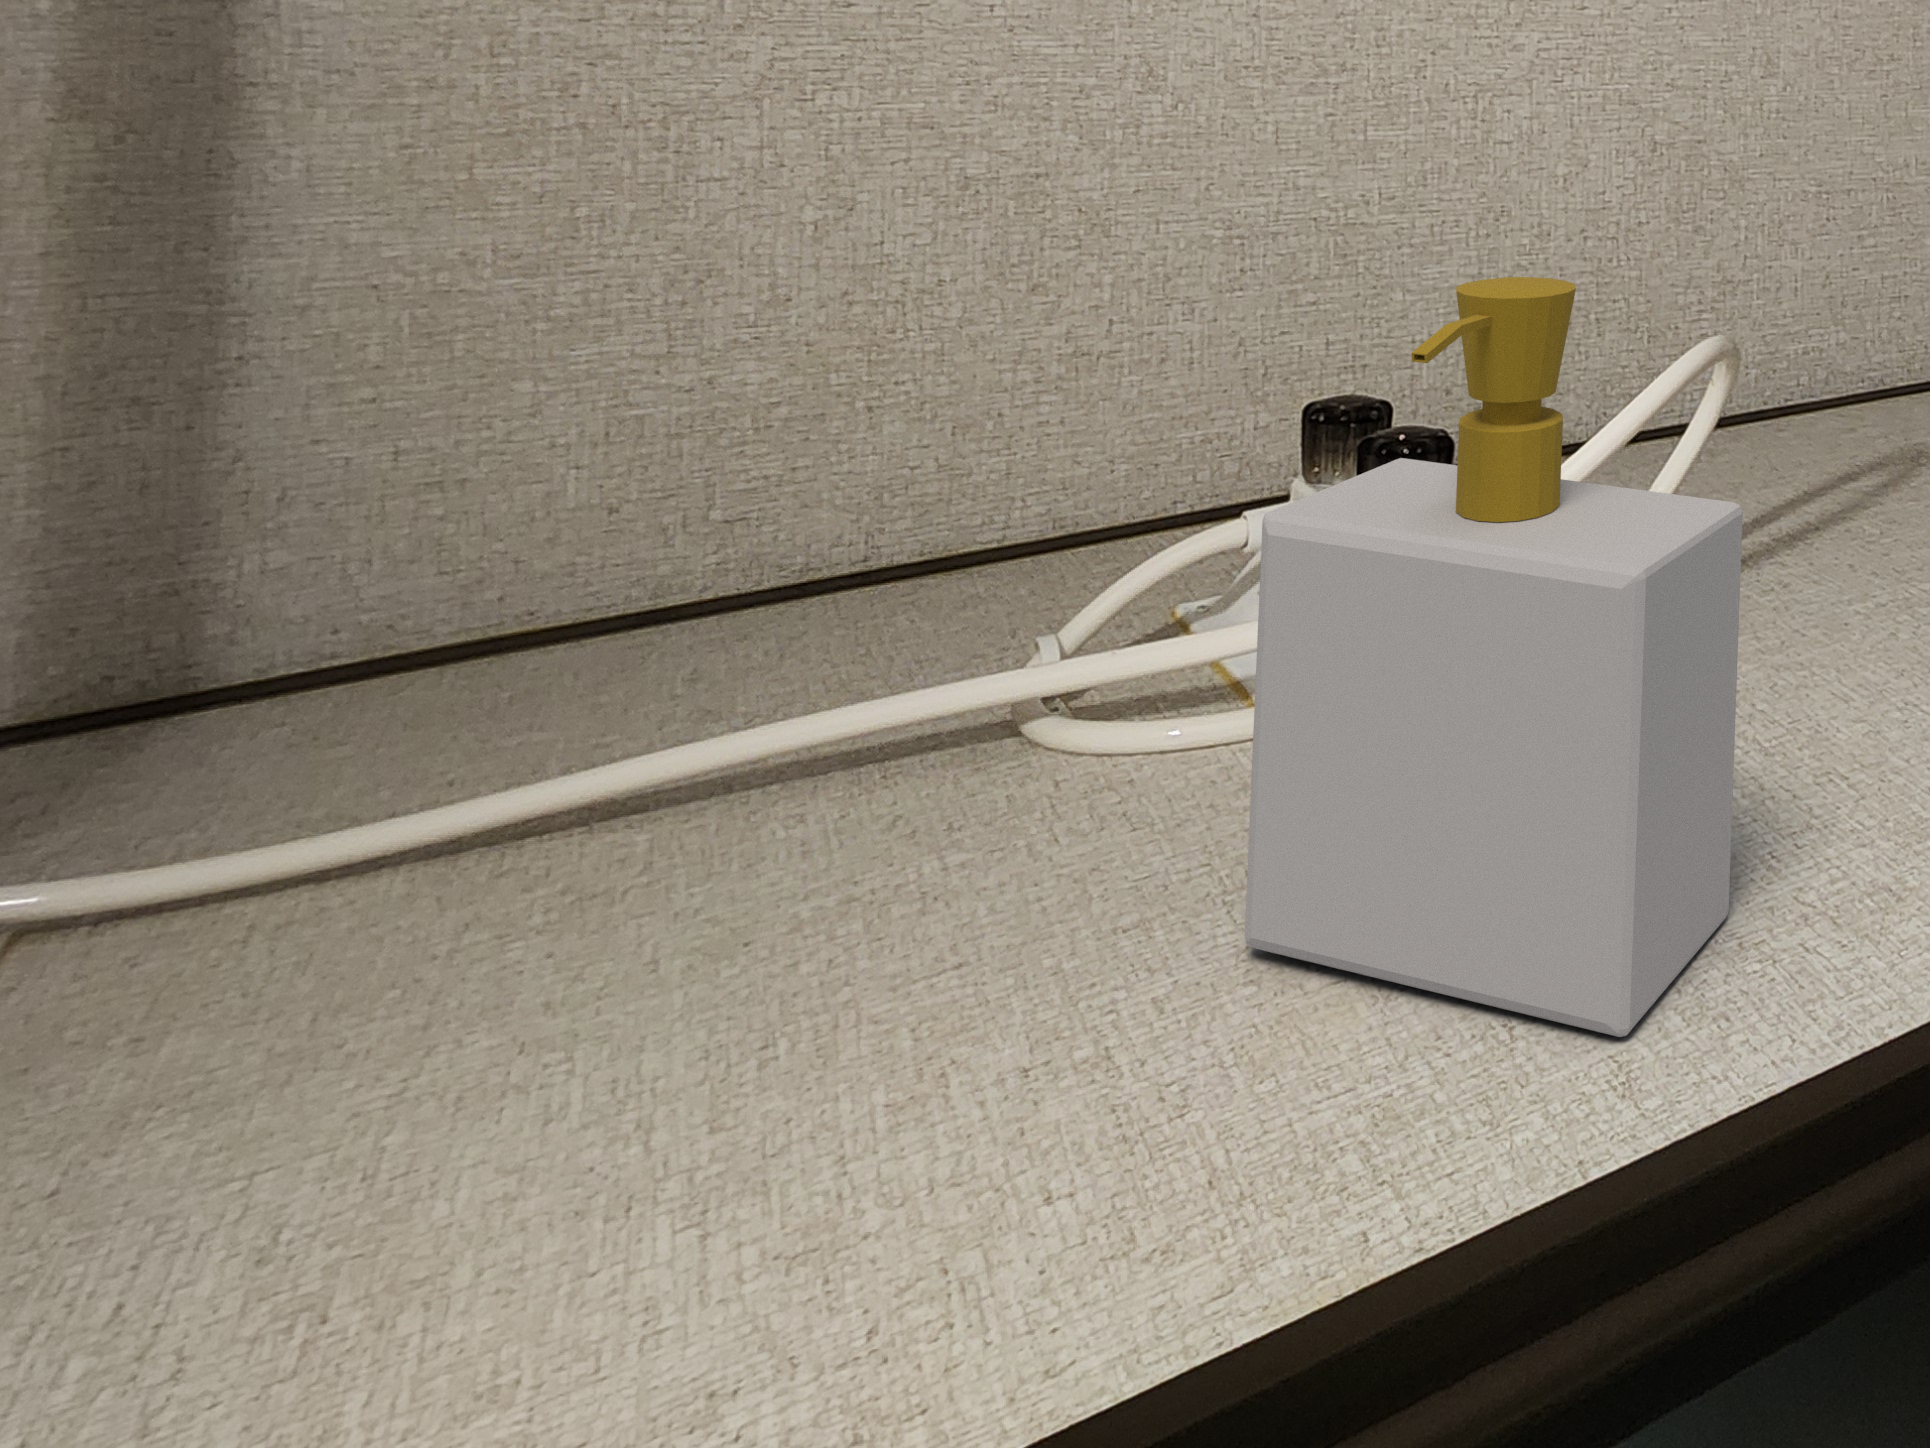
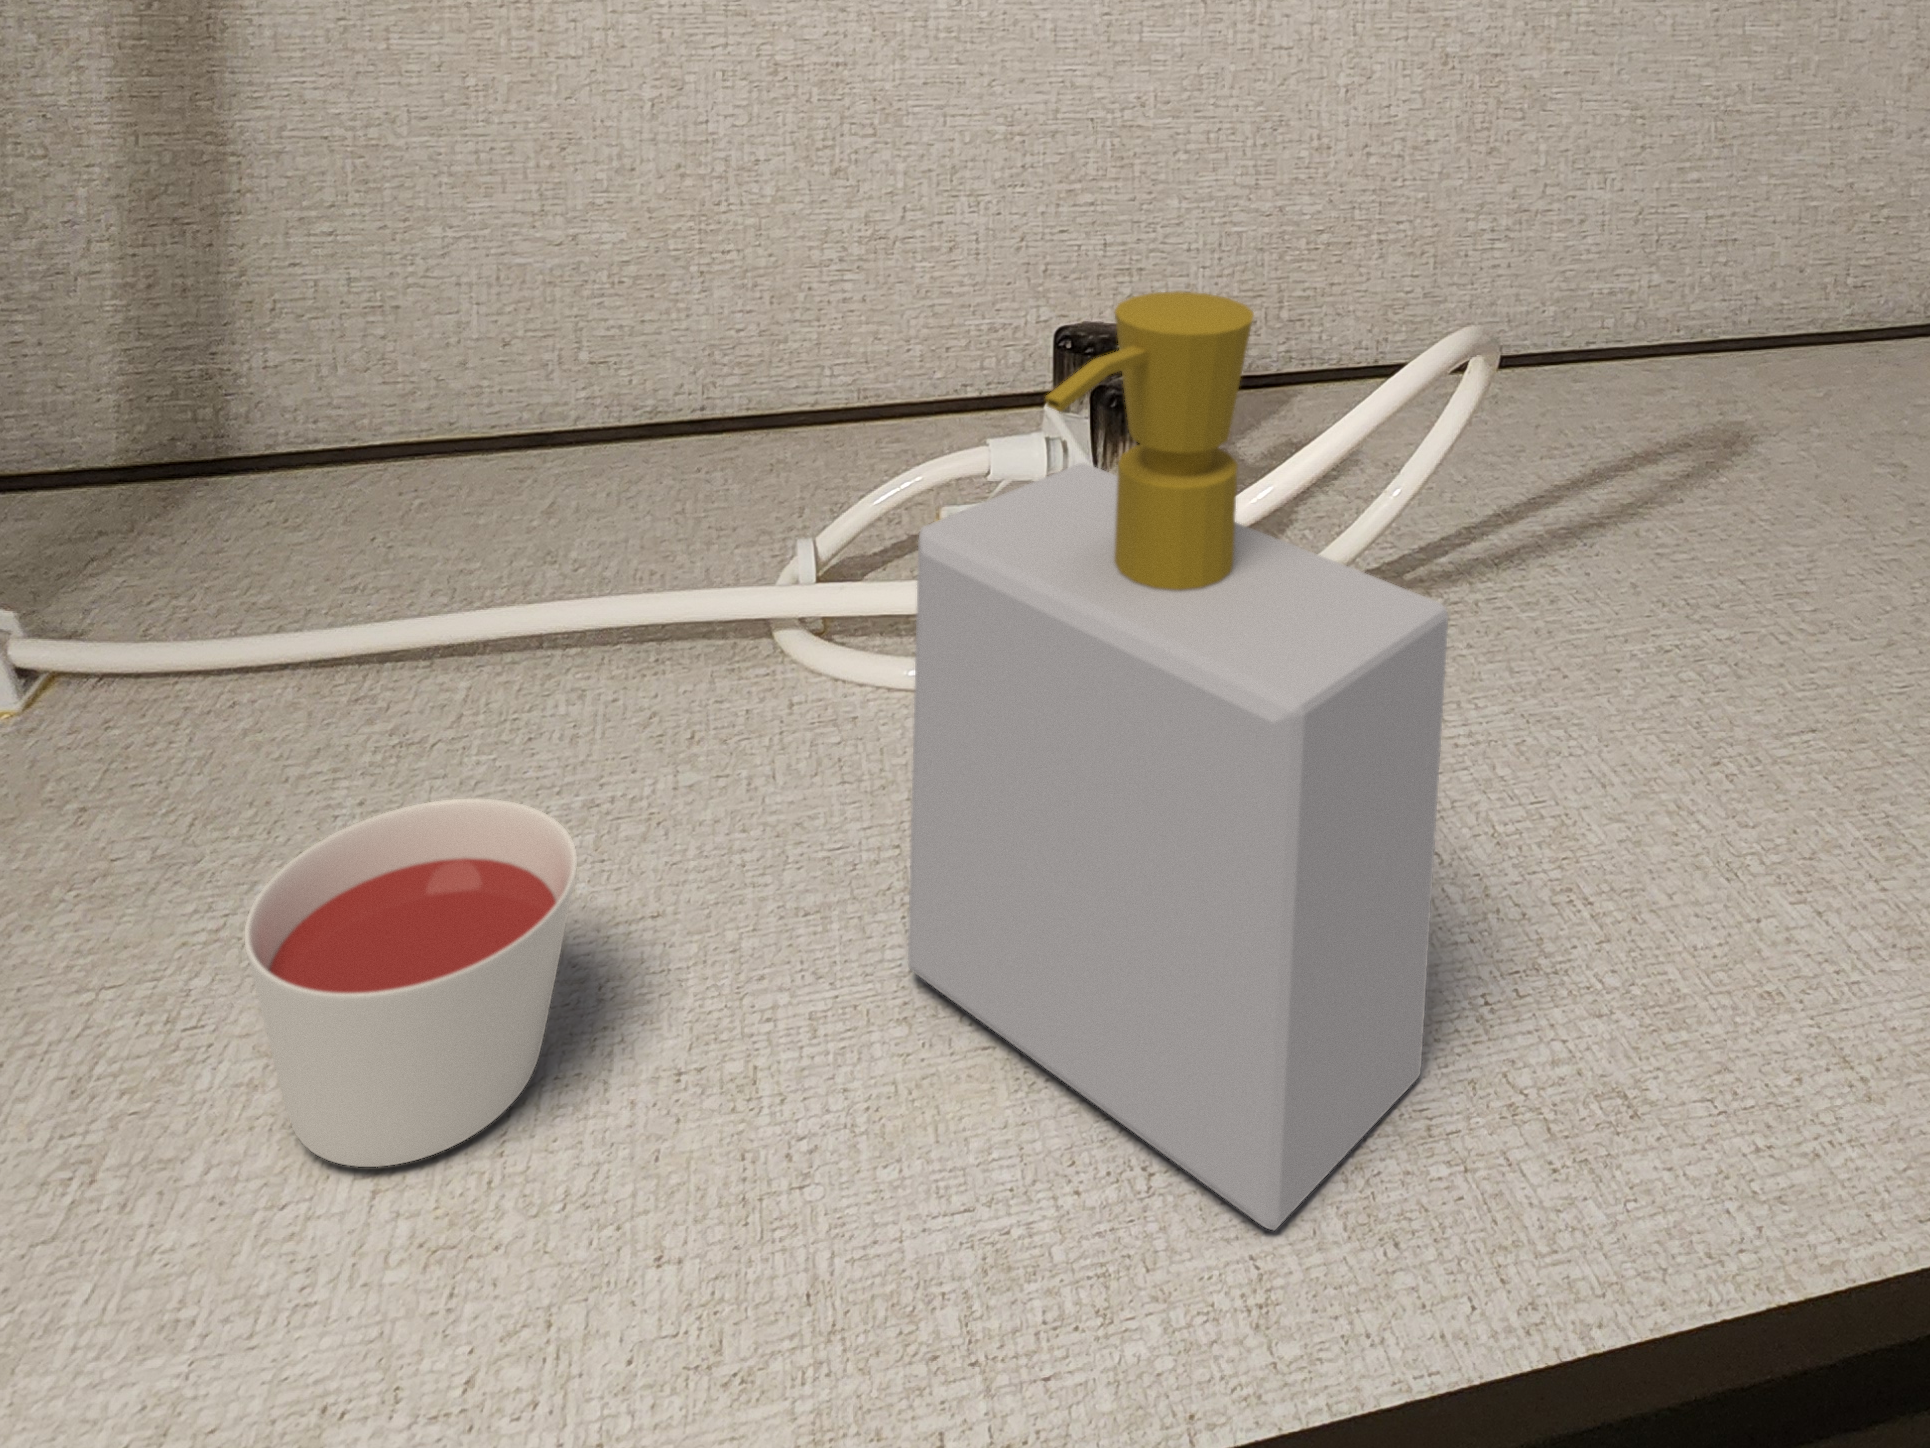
candle: none [531,854,911,1226] -> present [245,798,577,1167]

